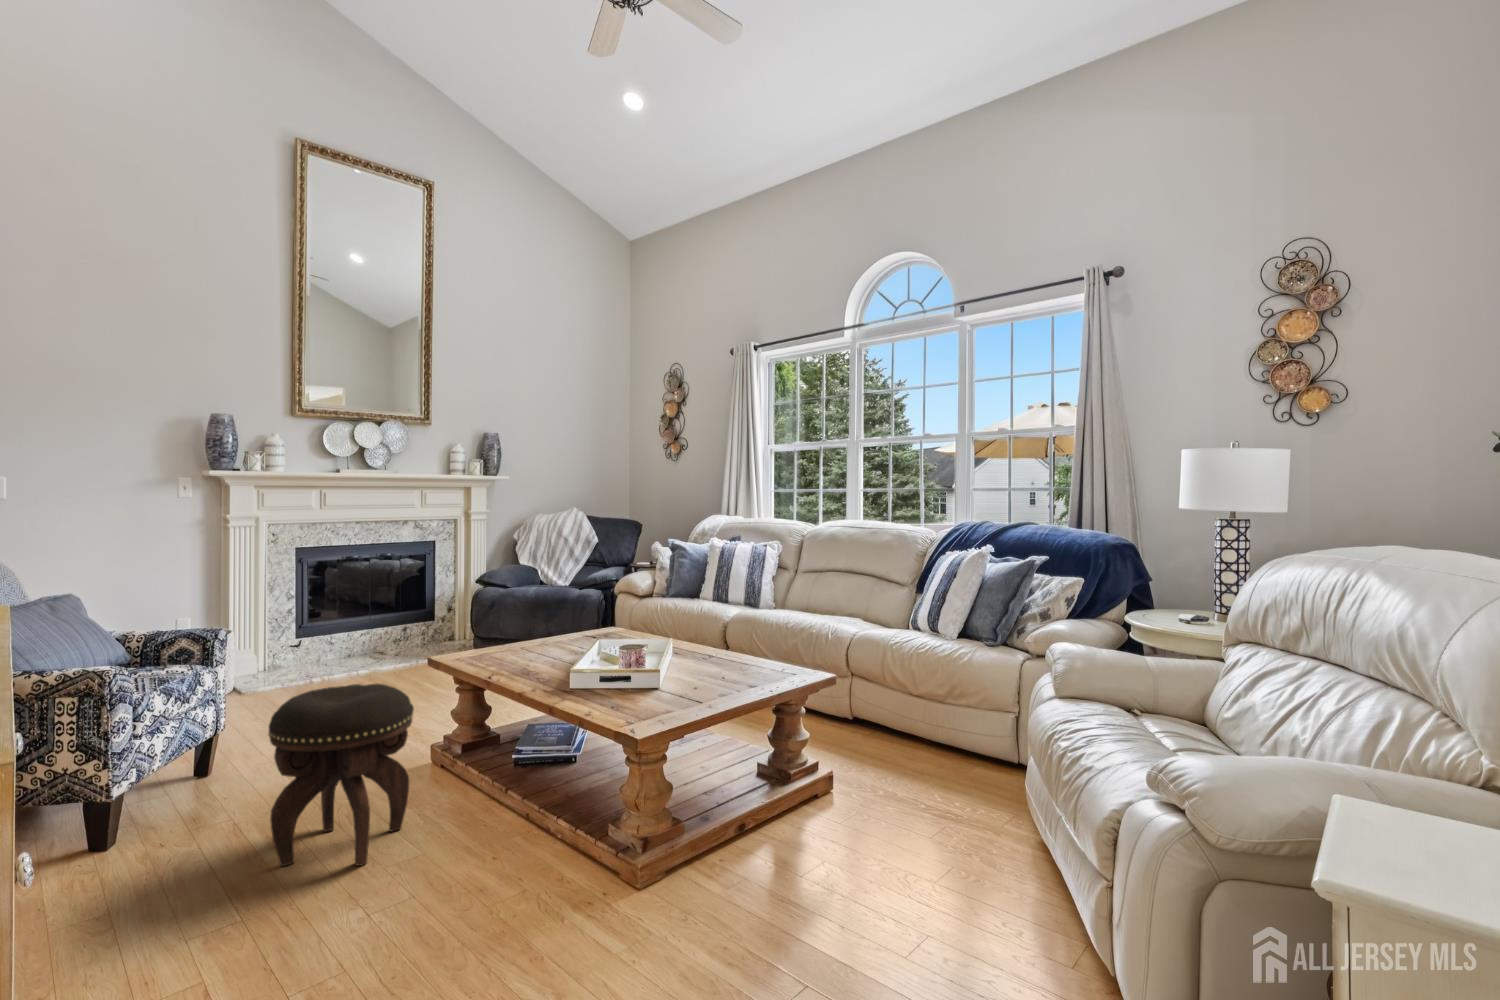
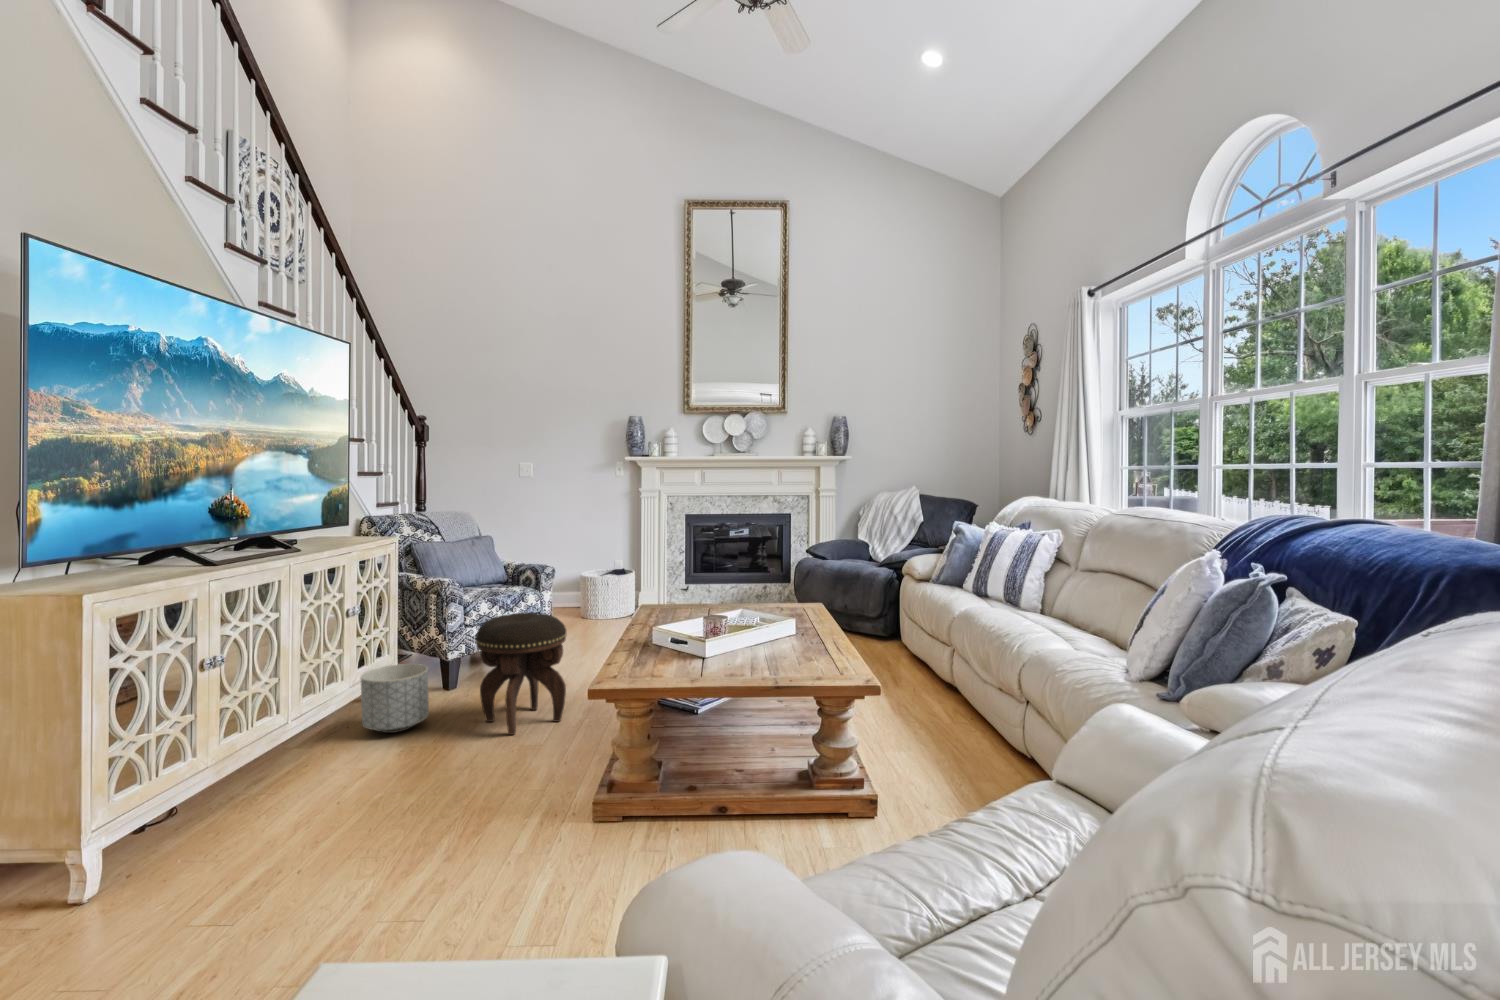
planter: none [41,808,184,949] -> present [361,664,429,733]

